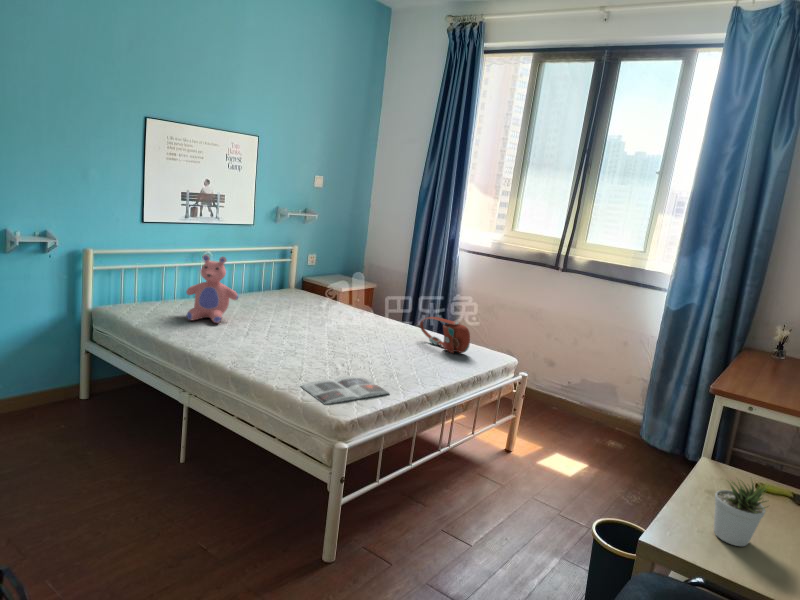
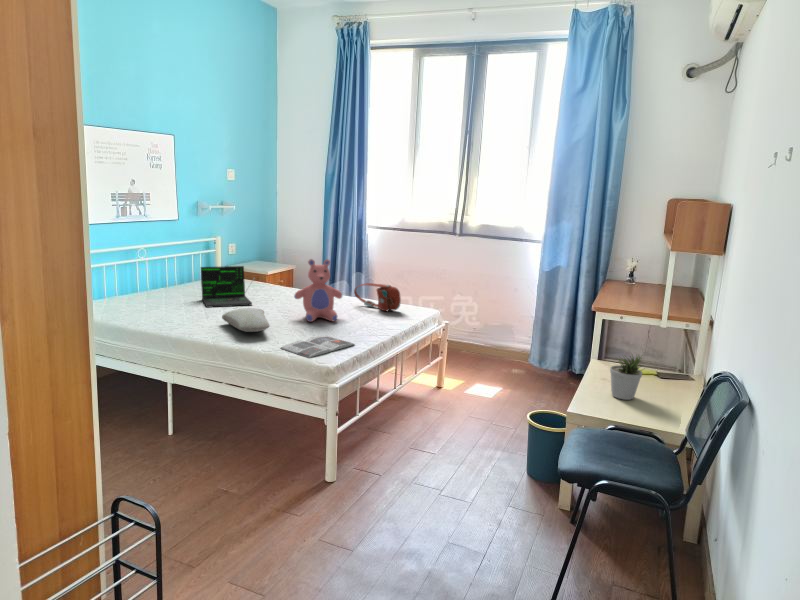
teddy bear: present [186,255,239,323] -> present [294,259,342,322]
laptop: none [256,277,317,326] -> present [201,266,252,307]
pillow: none [258,331,305,361] -> present [222,308,269,332]

